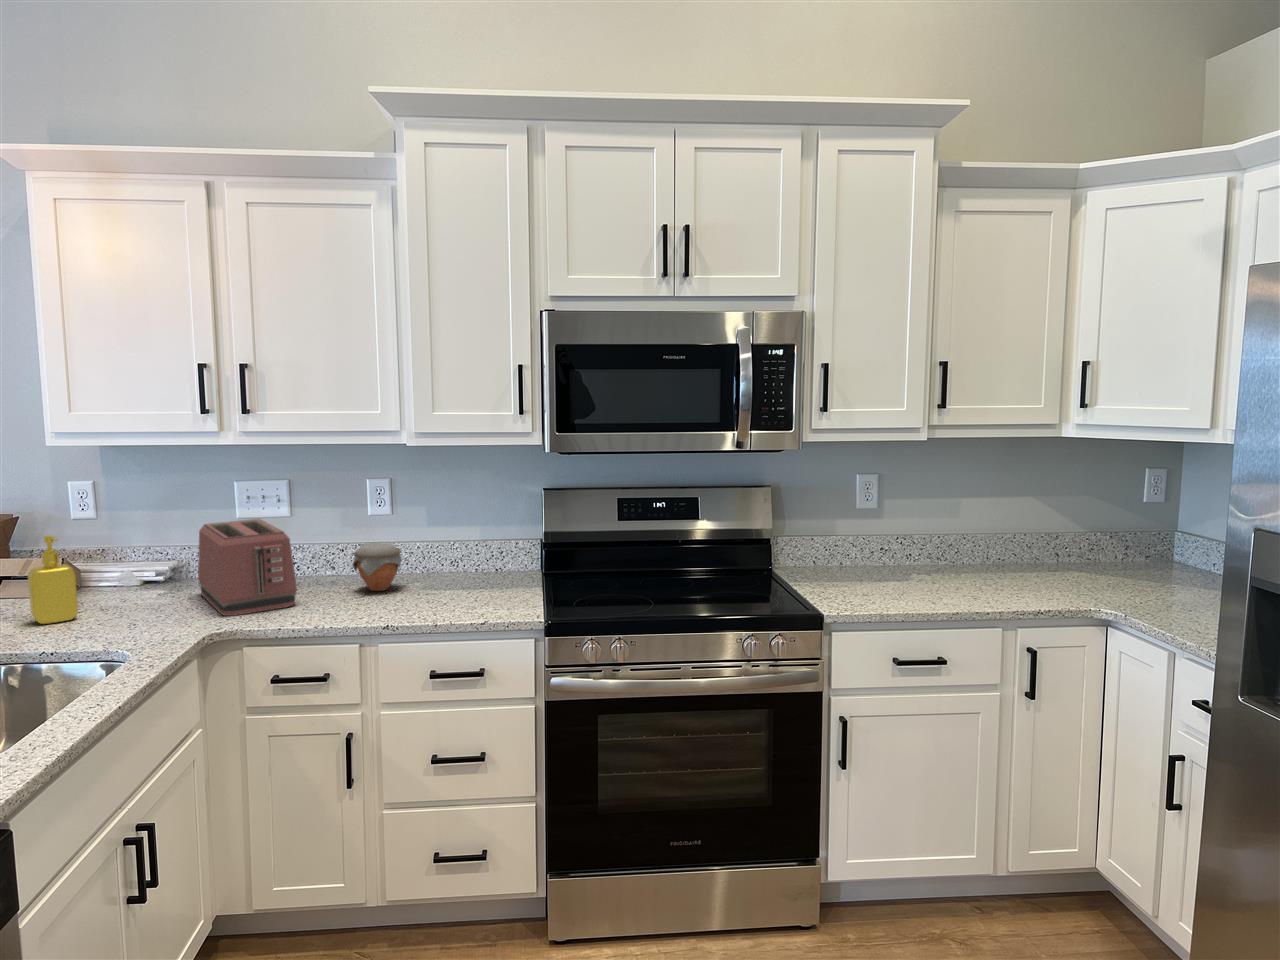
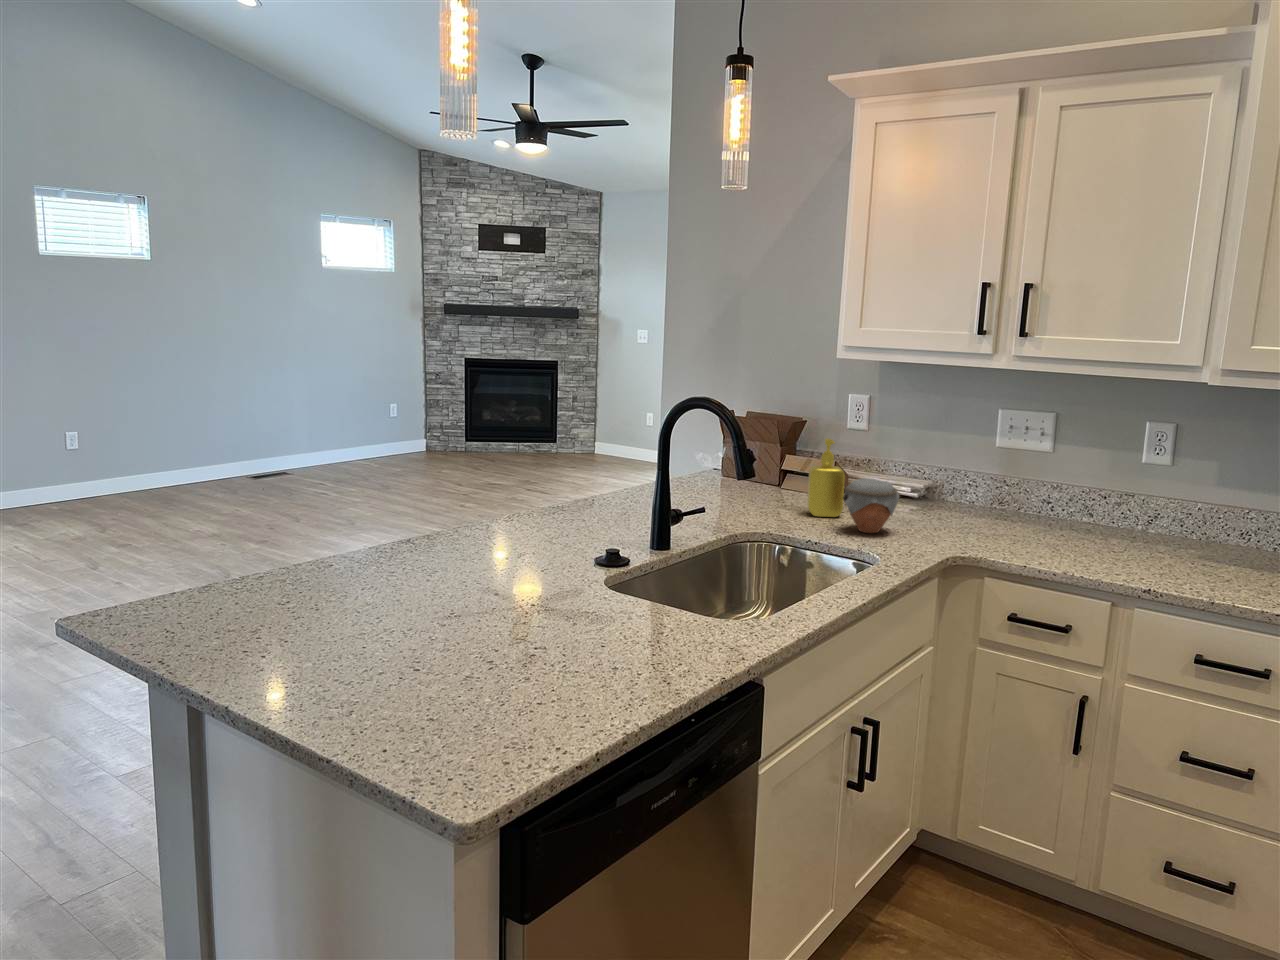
toaster: present [198,519,297,616] -> none [948,447,1048,547]
jar: present [353,542,401,591] -> present [843,478,899,533]

